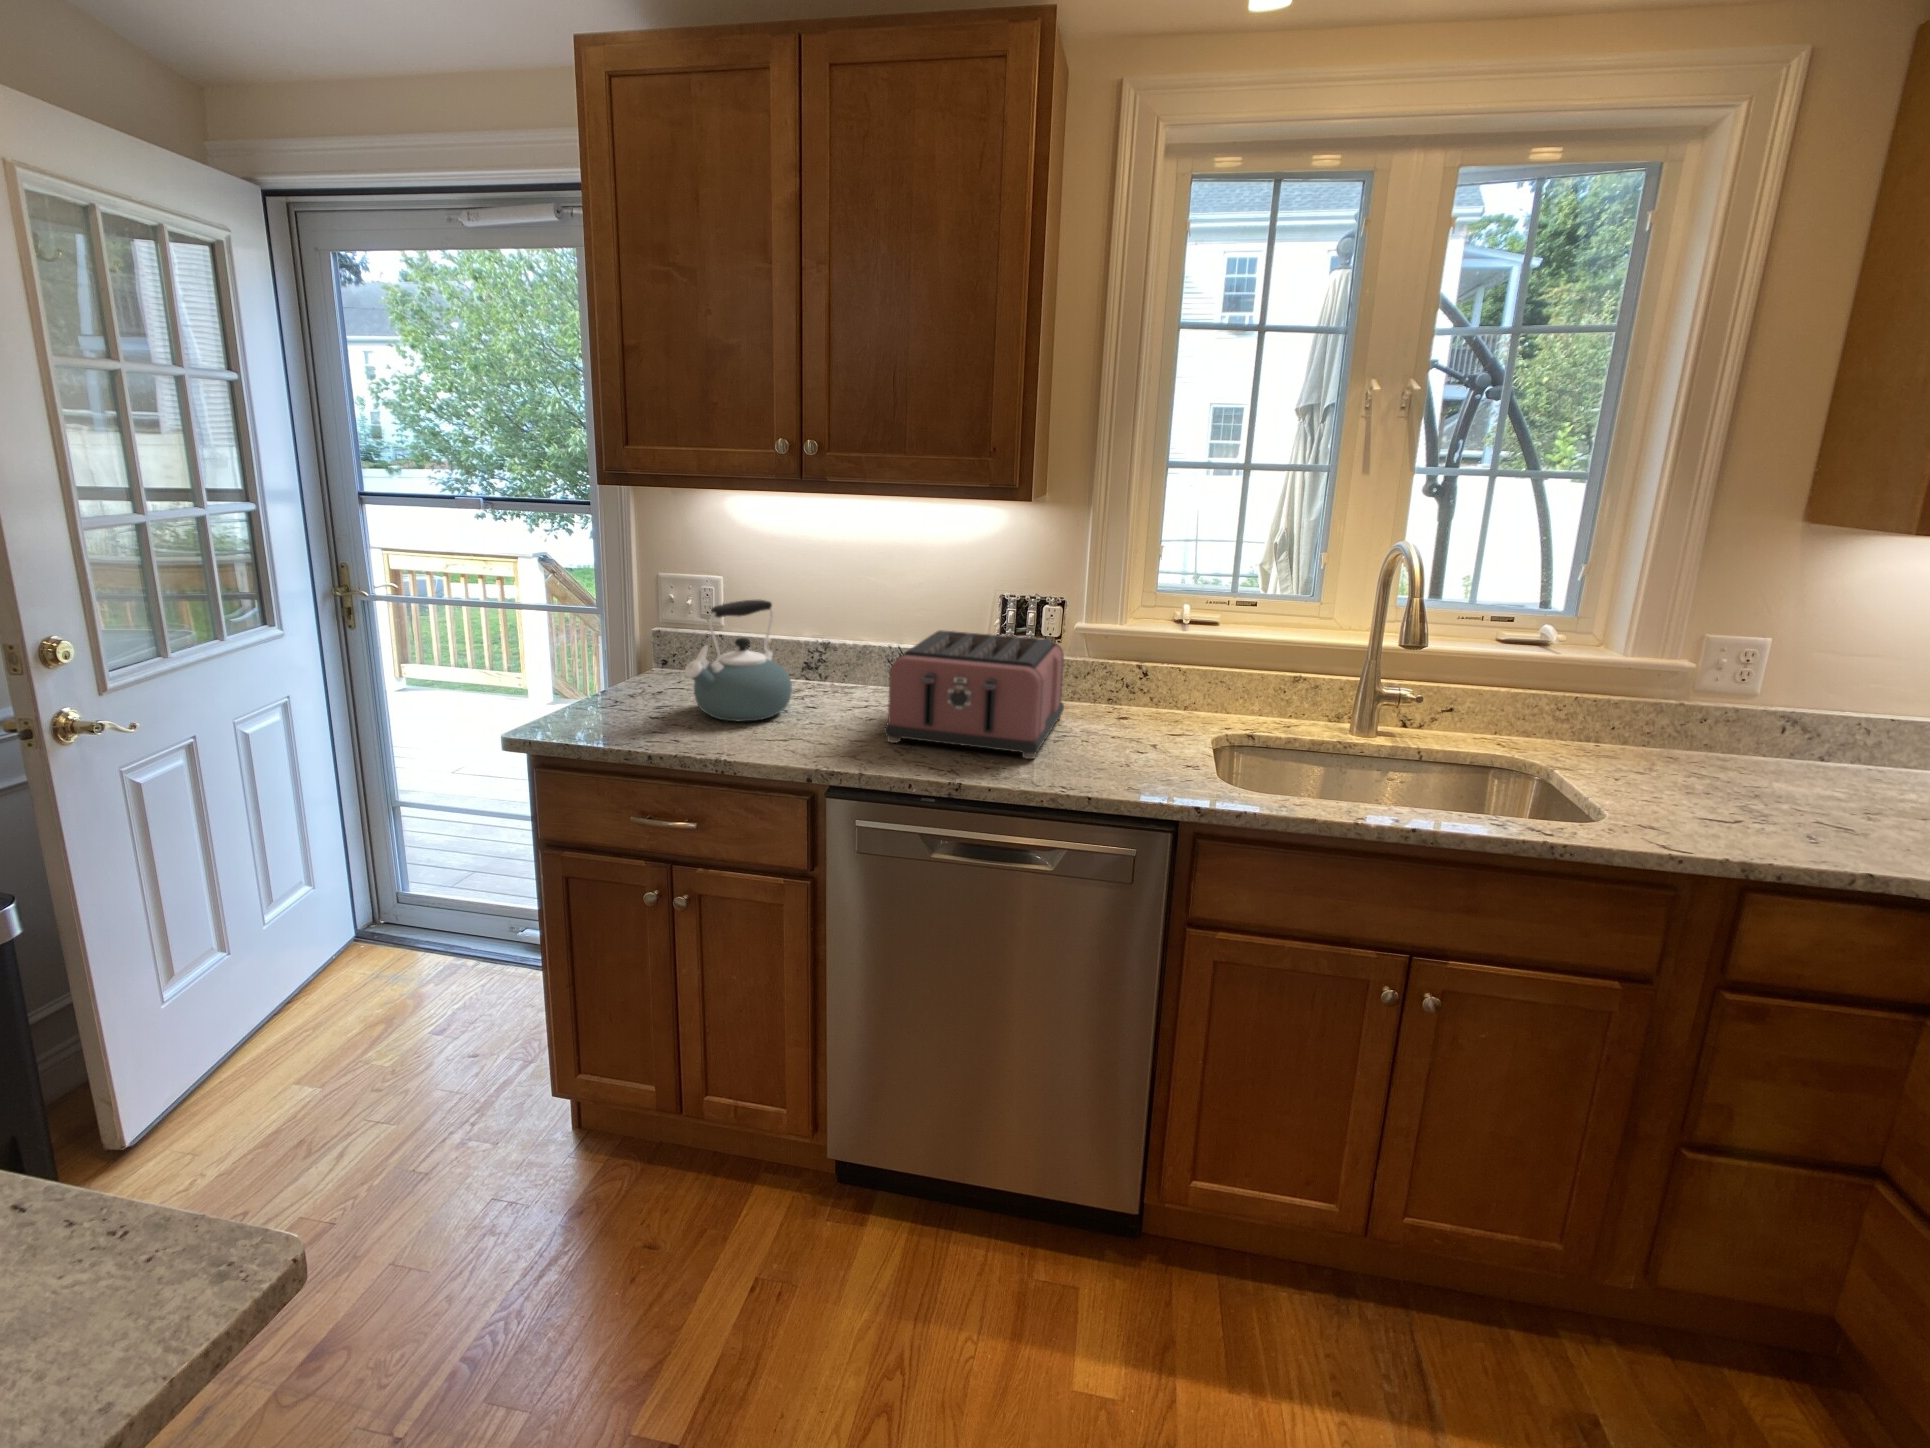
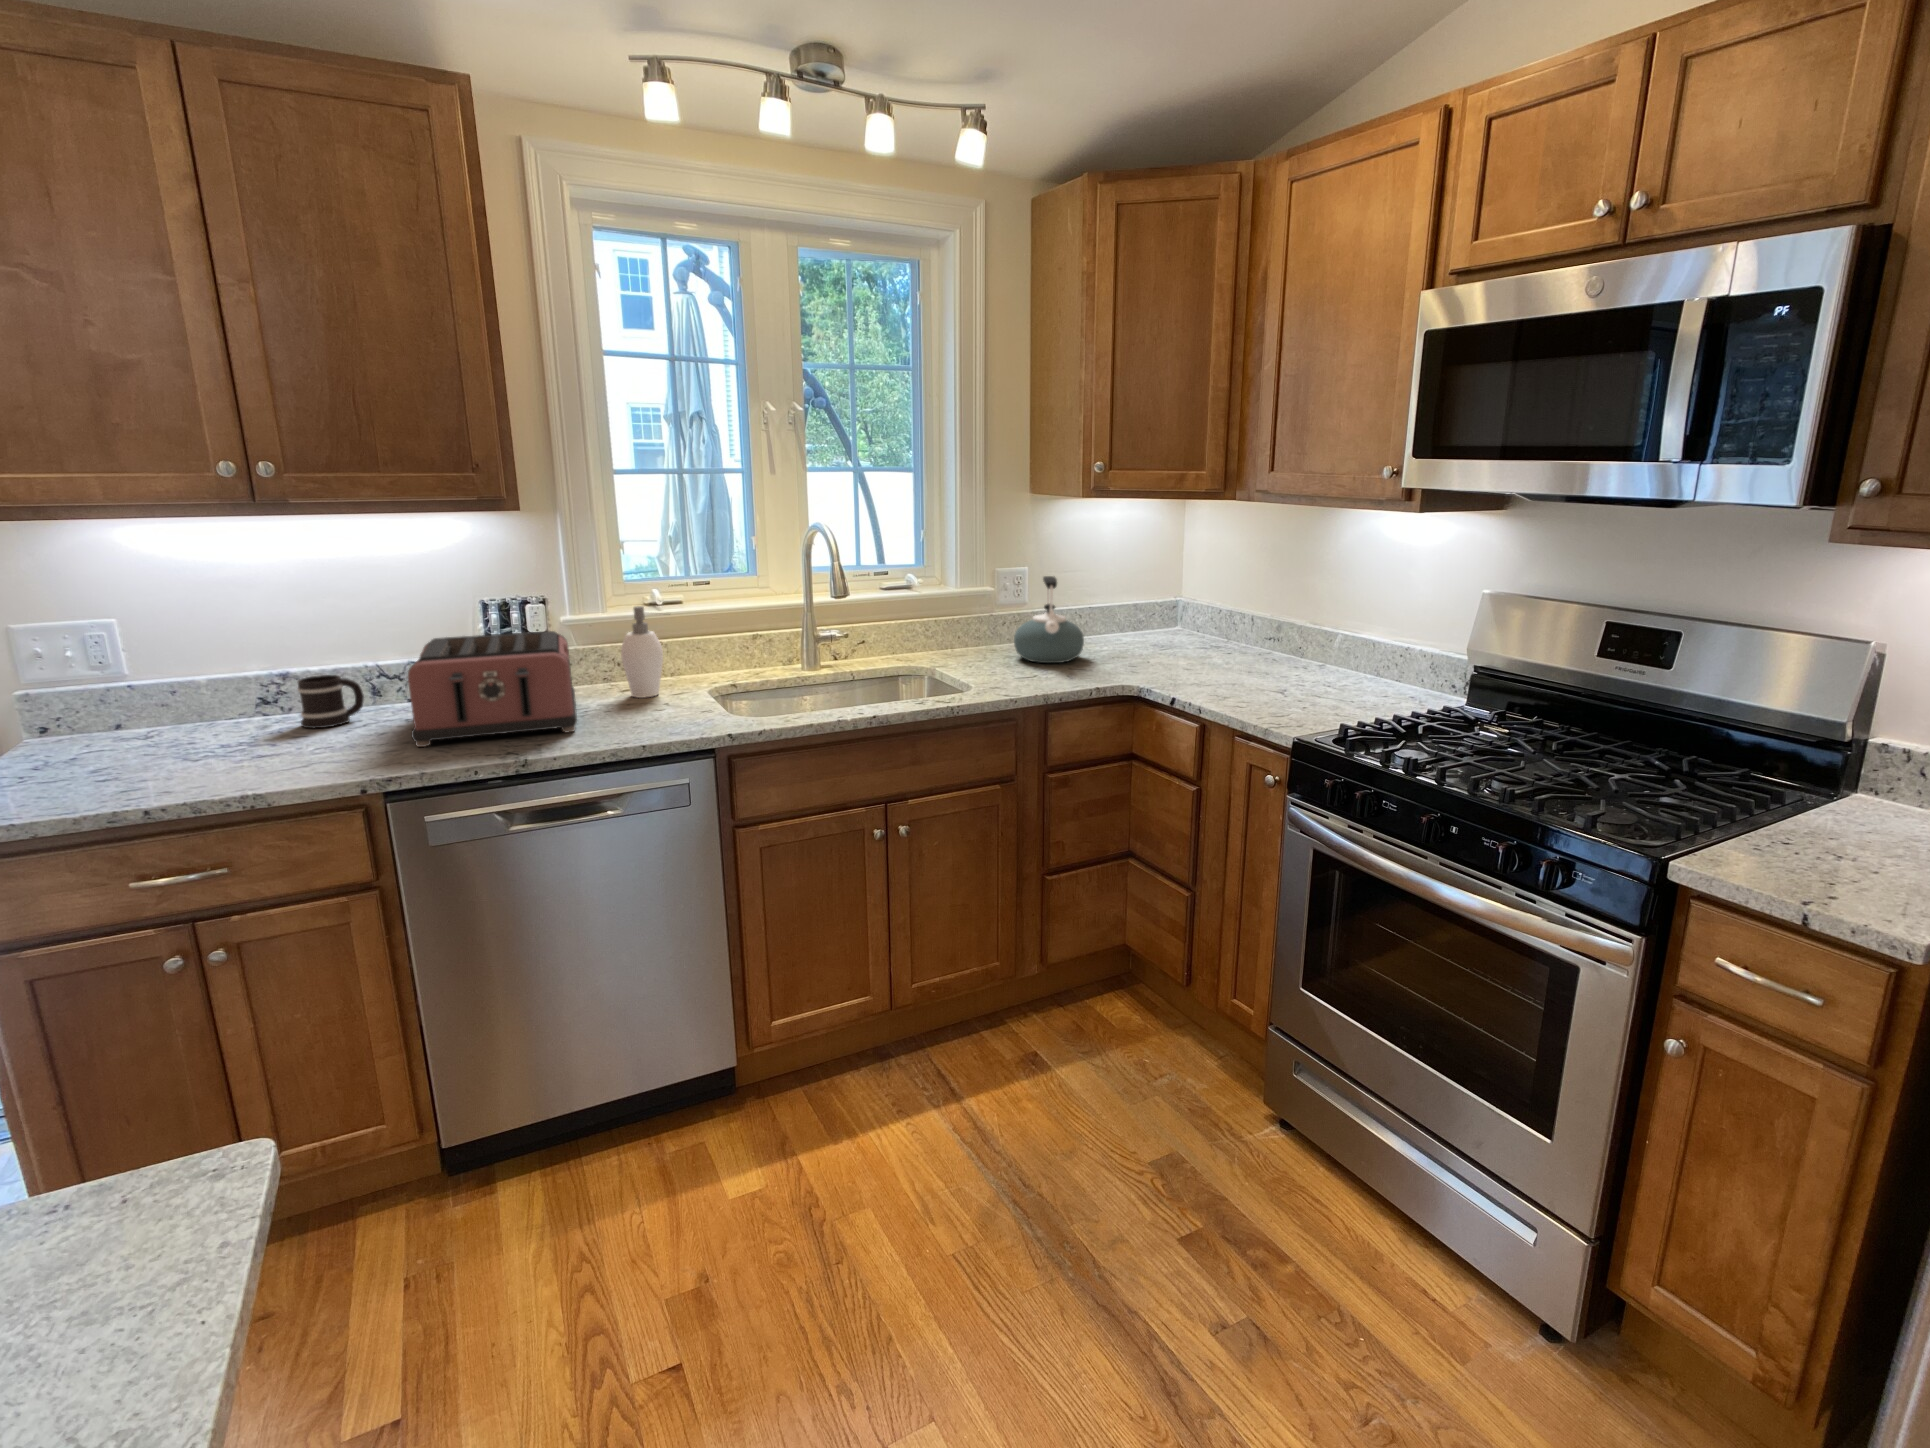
kettle: present [685,600,792,722] -> present [1014,576,1084,663]
soap dispenser: none [1118,624,1179,732] -> present [621,606,663,698]
mug: none [824,651,877,702] -> present [298,675,364,728]

